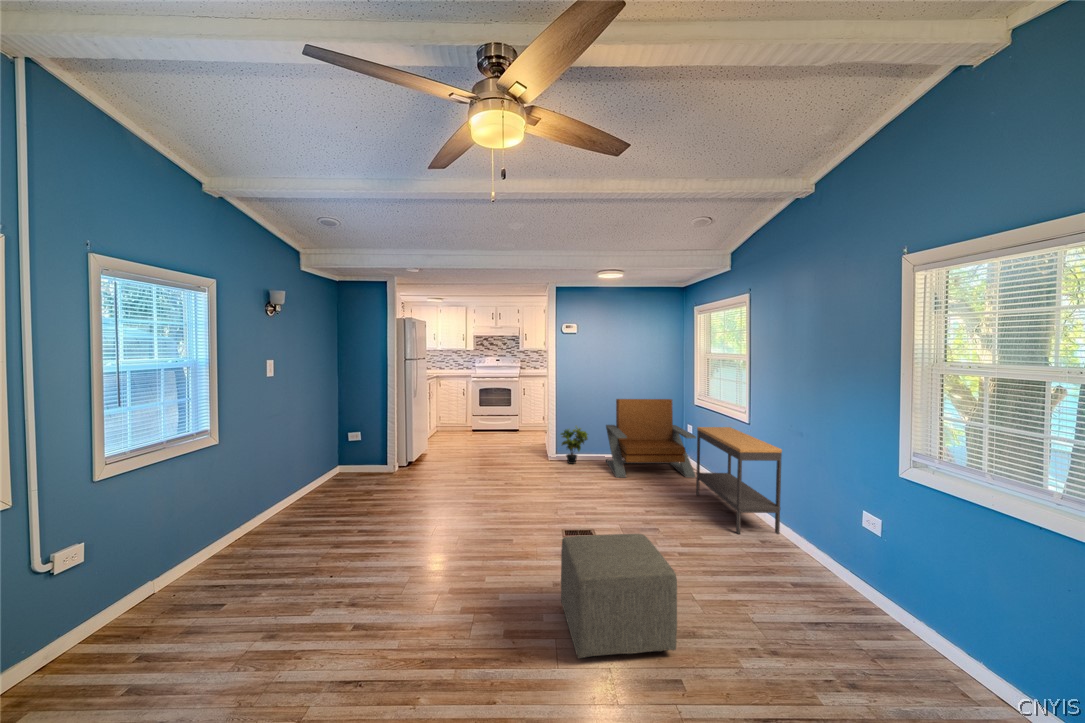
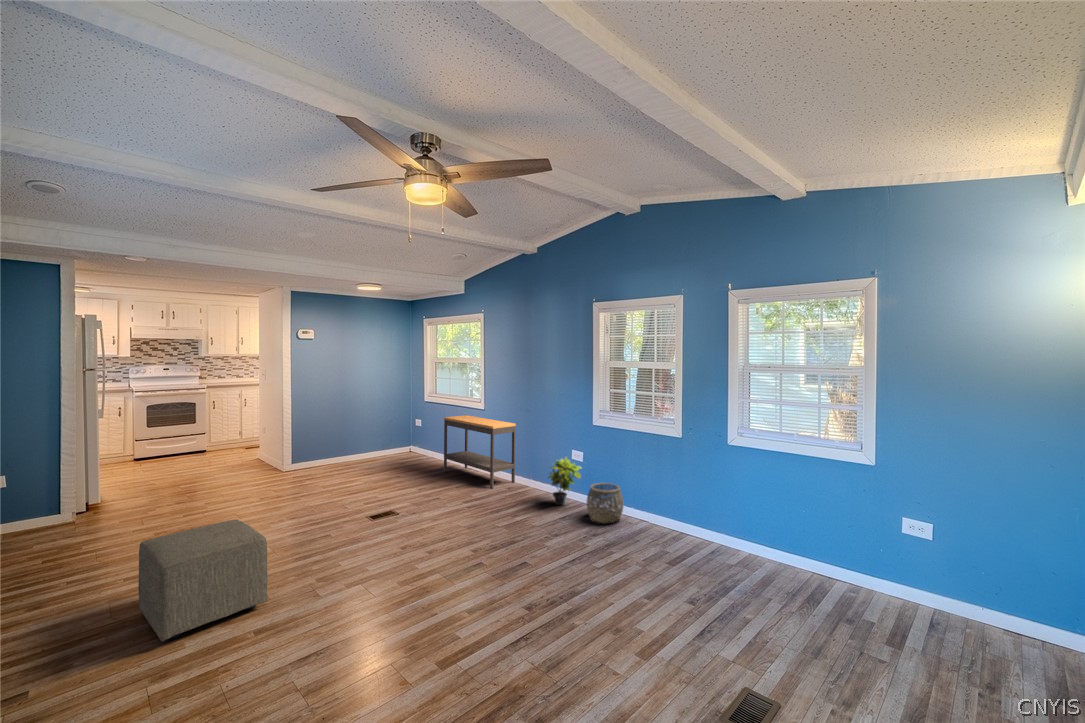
lounge chair: present [606,399,696,478] -> none [343,399,433,473]
potted plant: present [561,426,588,464] -> present [548,457,581,505]
ottoman: present [561,534,677,658] -> present [138,520,268,641]
woven basket: none [860,585,950,676] -> present [586,483,624,523]

